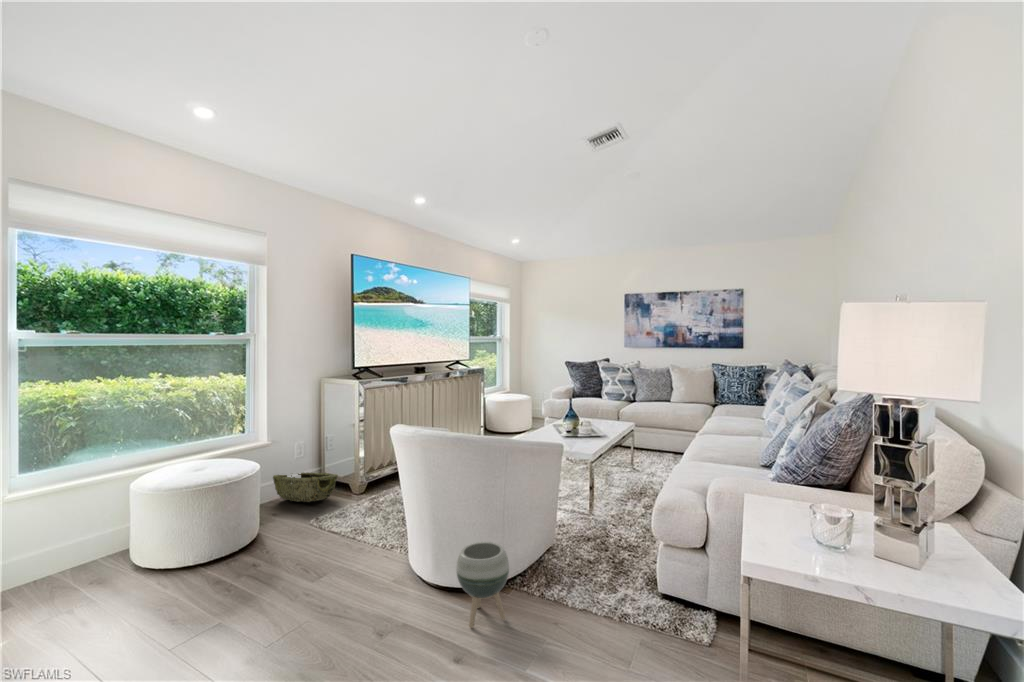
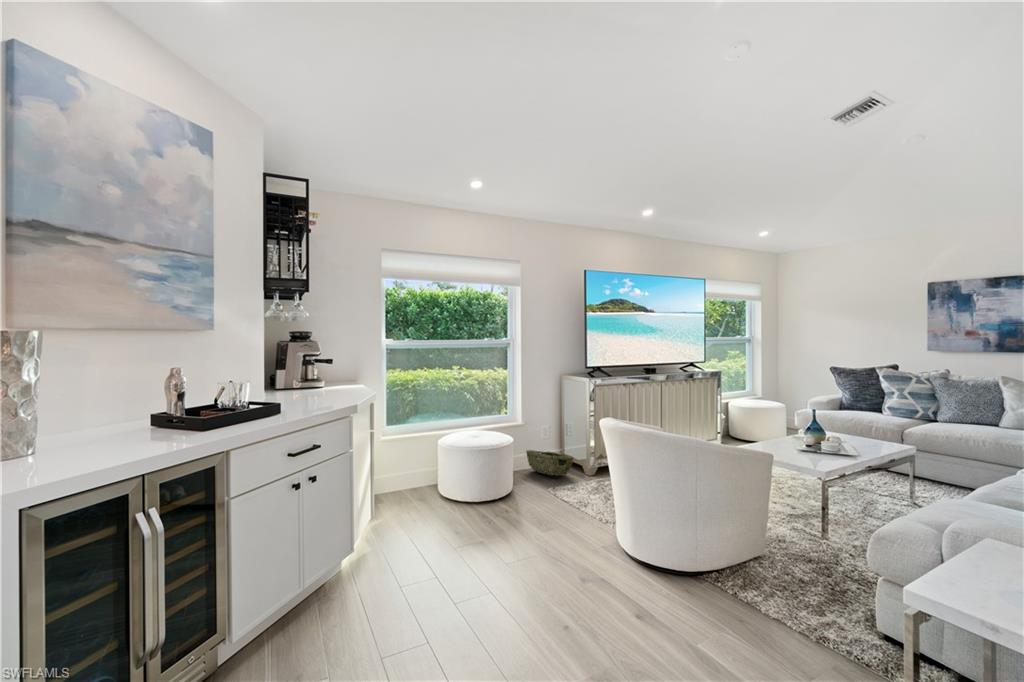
planter: present [456,542,509,628] -> none [645,528,695,602]

